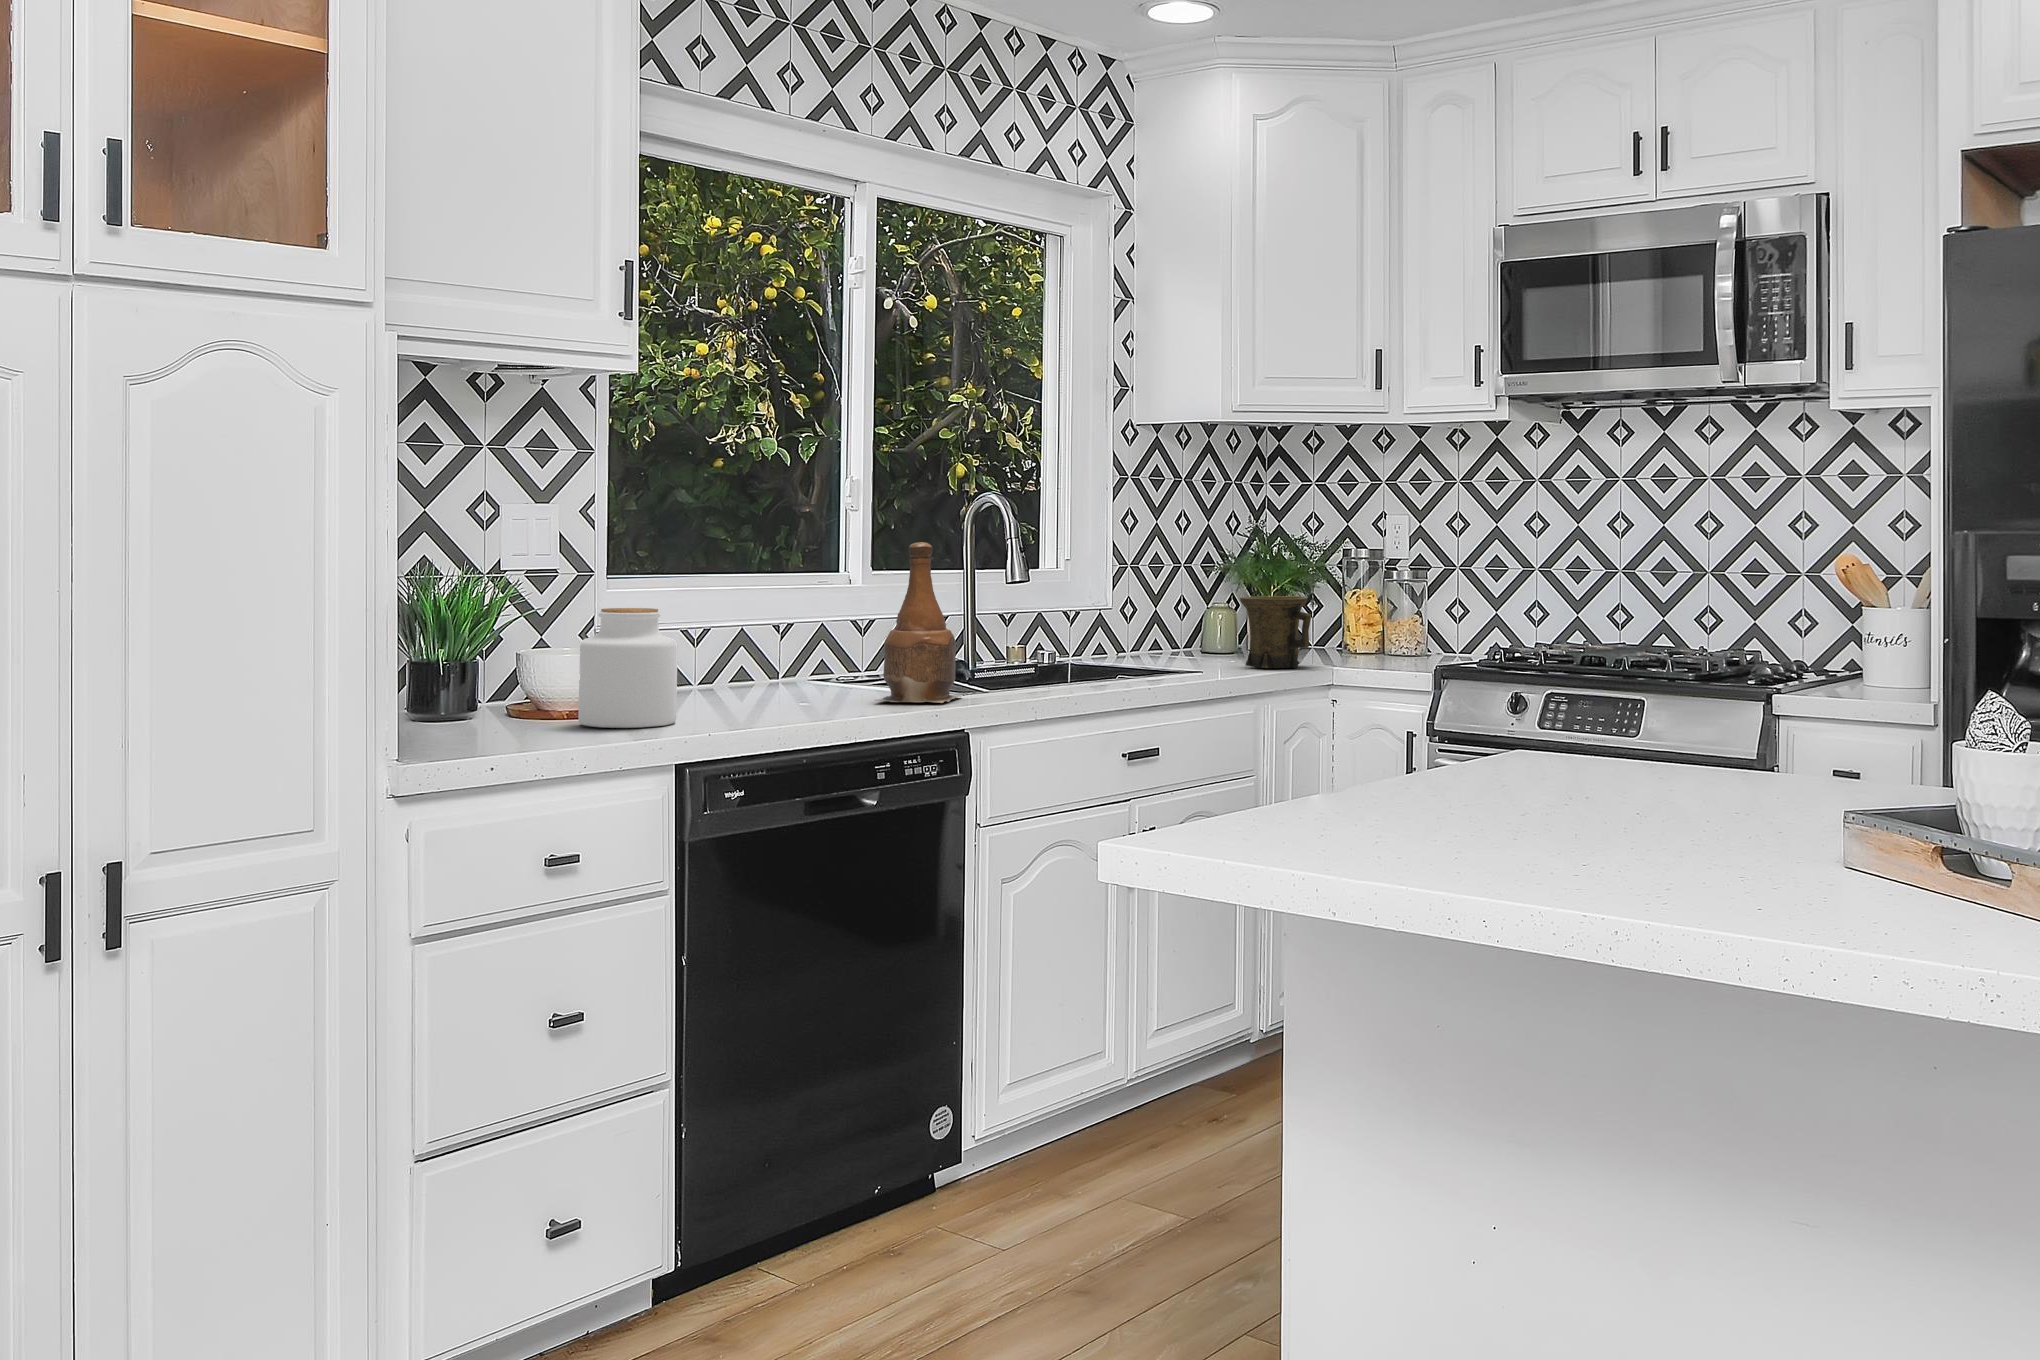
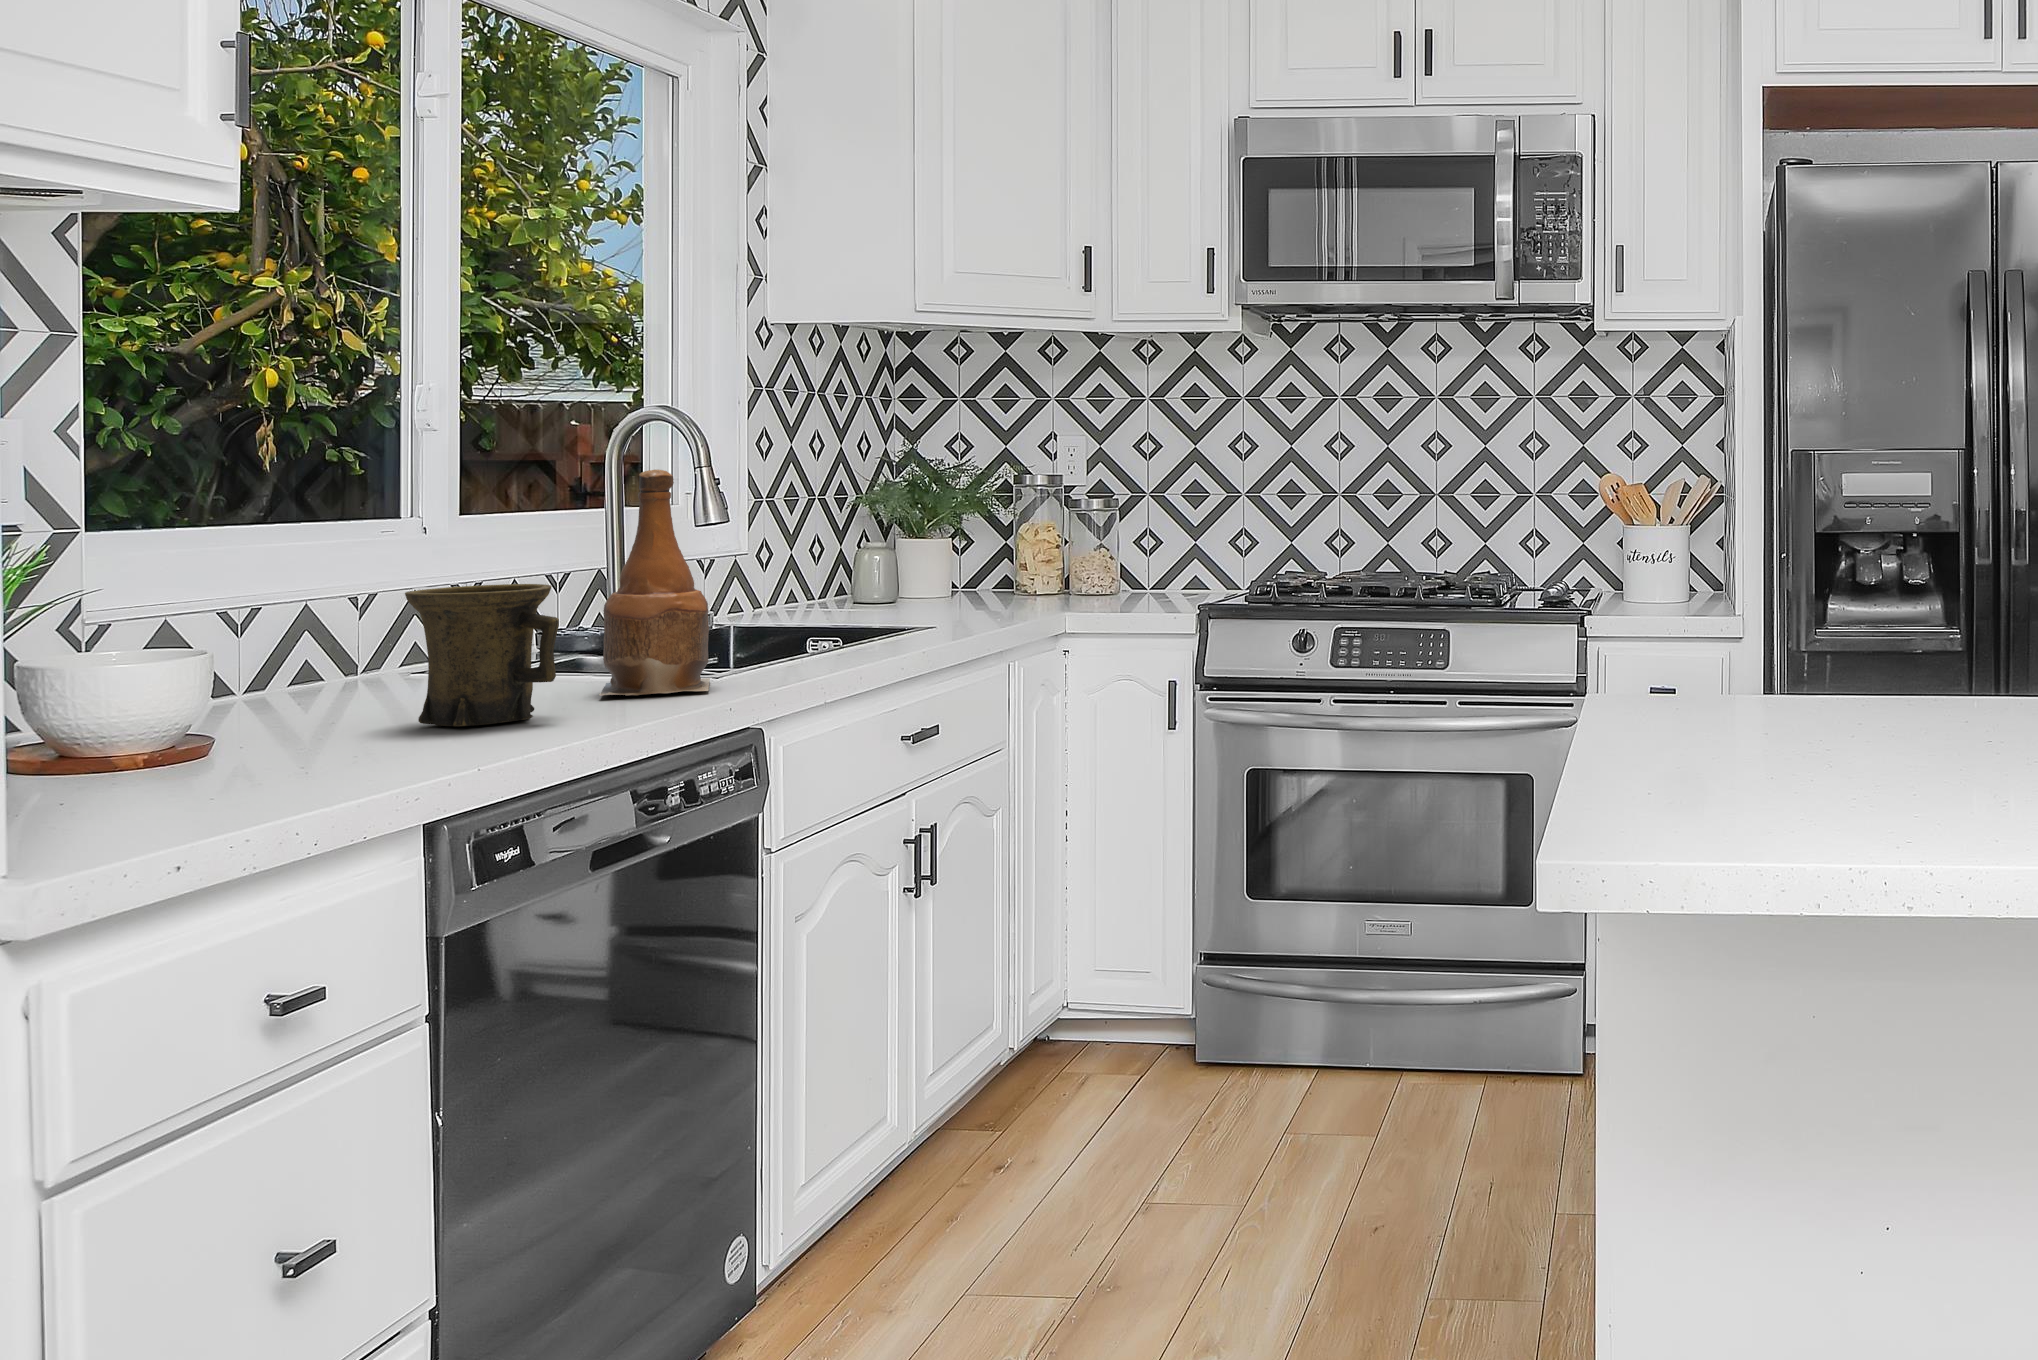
mug: present [1240,596,1311,668] -> present [405,584,559,726]
jar: present [578,608,677,728] -> none [166,577,345,772]

